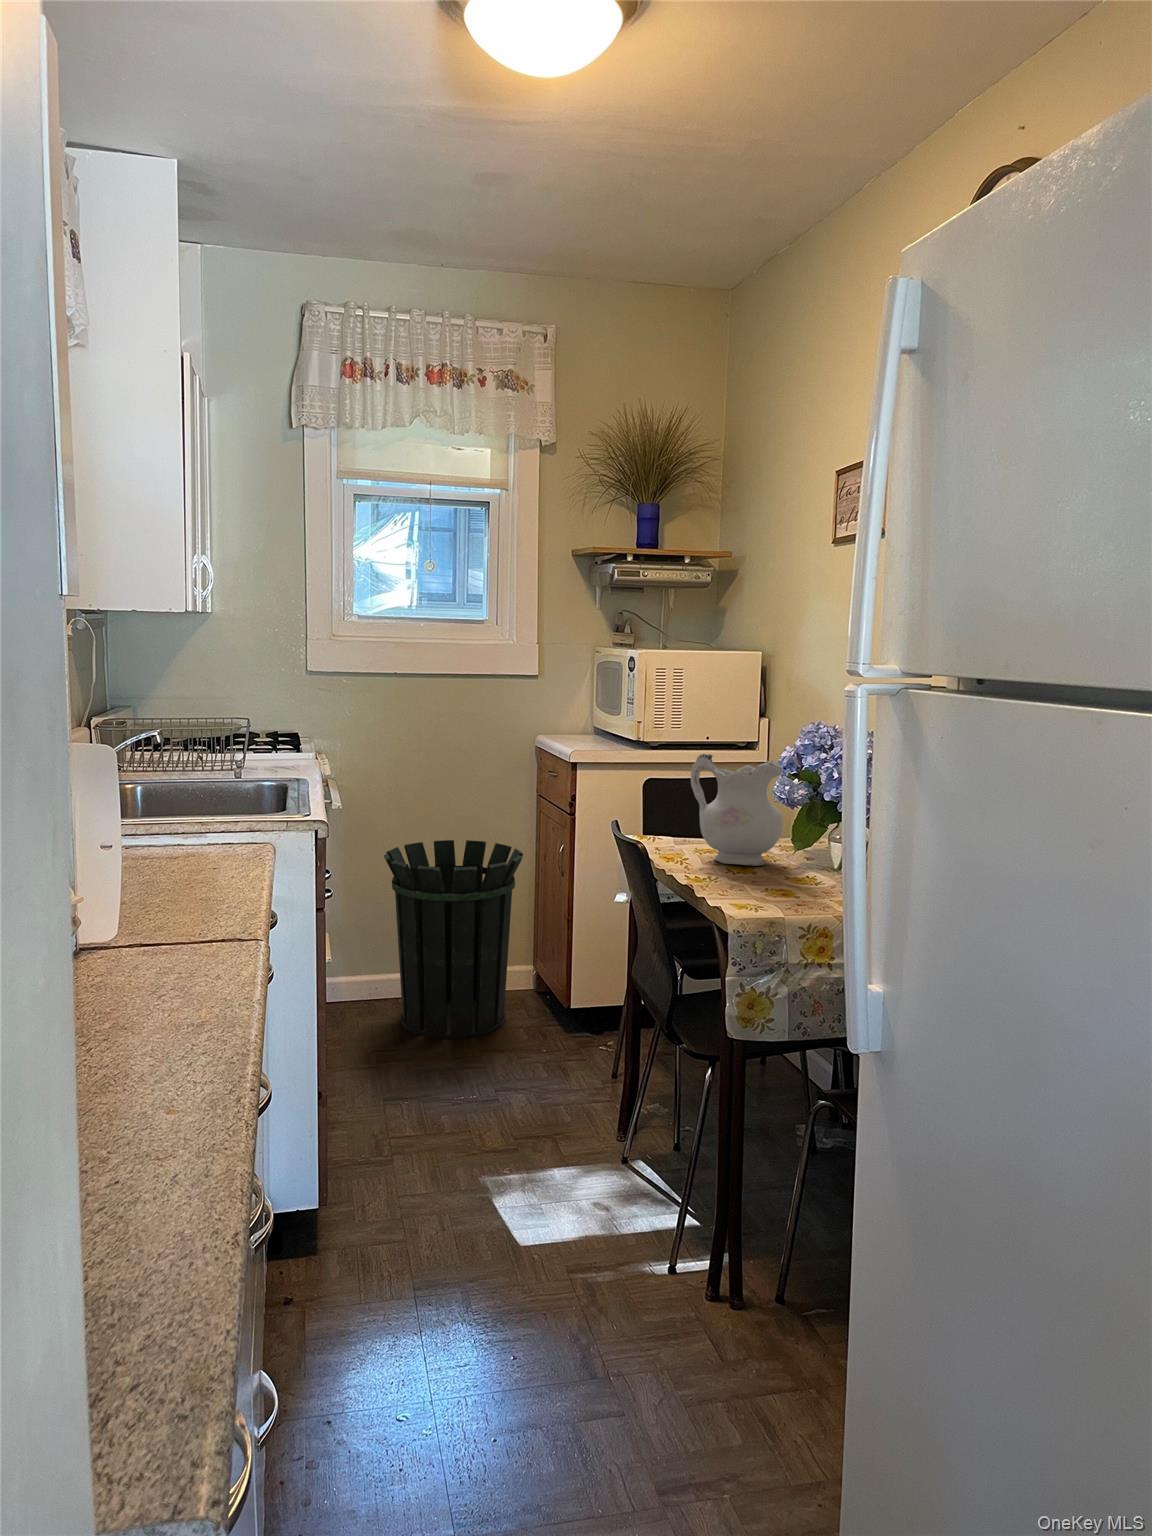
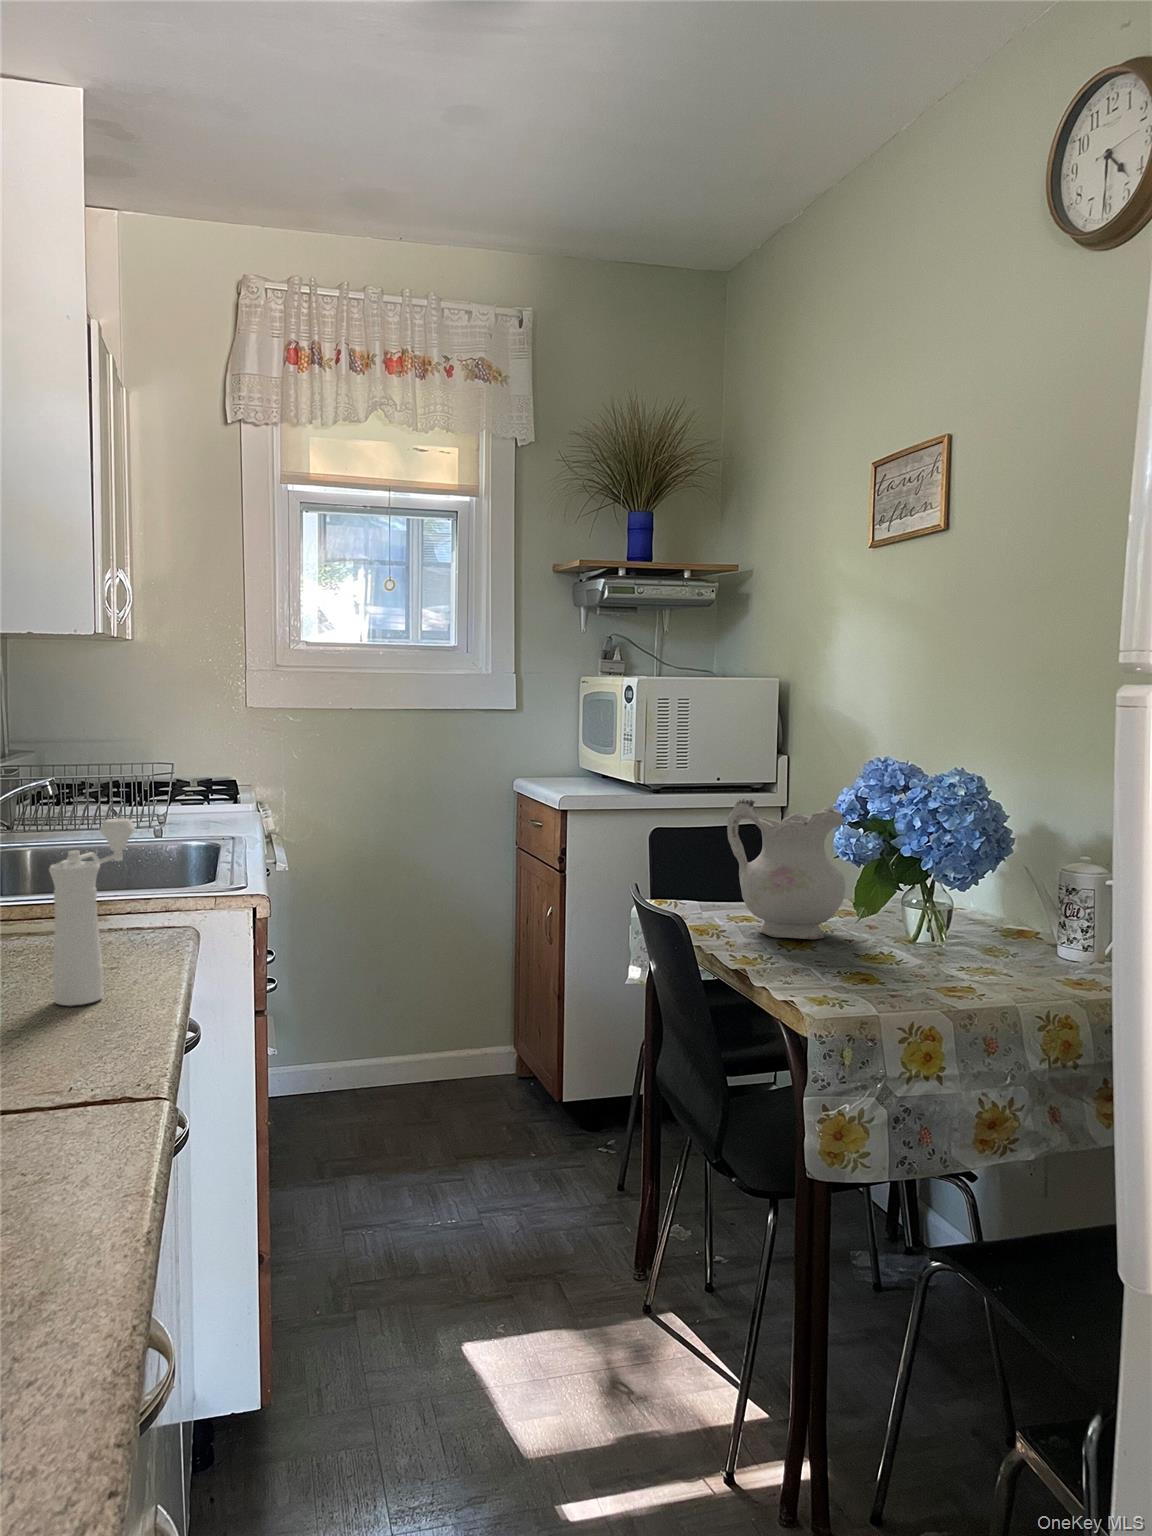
pepper mill: none [171,759,230,892] -> present [49,818,135,1006]
waste bin: present [384,840,523,1039] -> none [338,903,505,1144]

